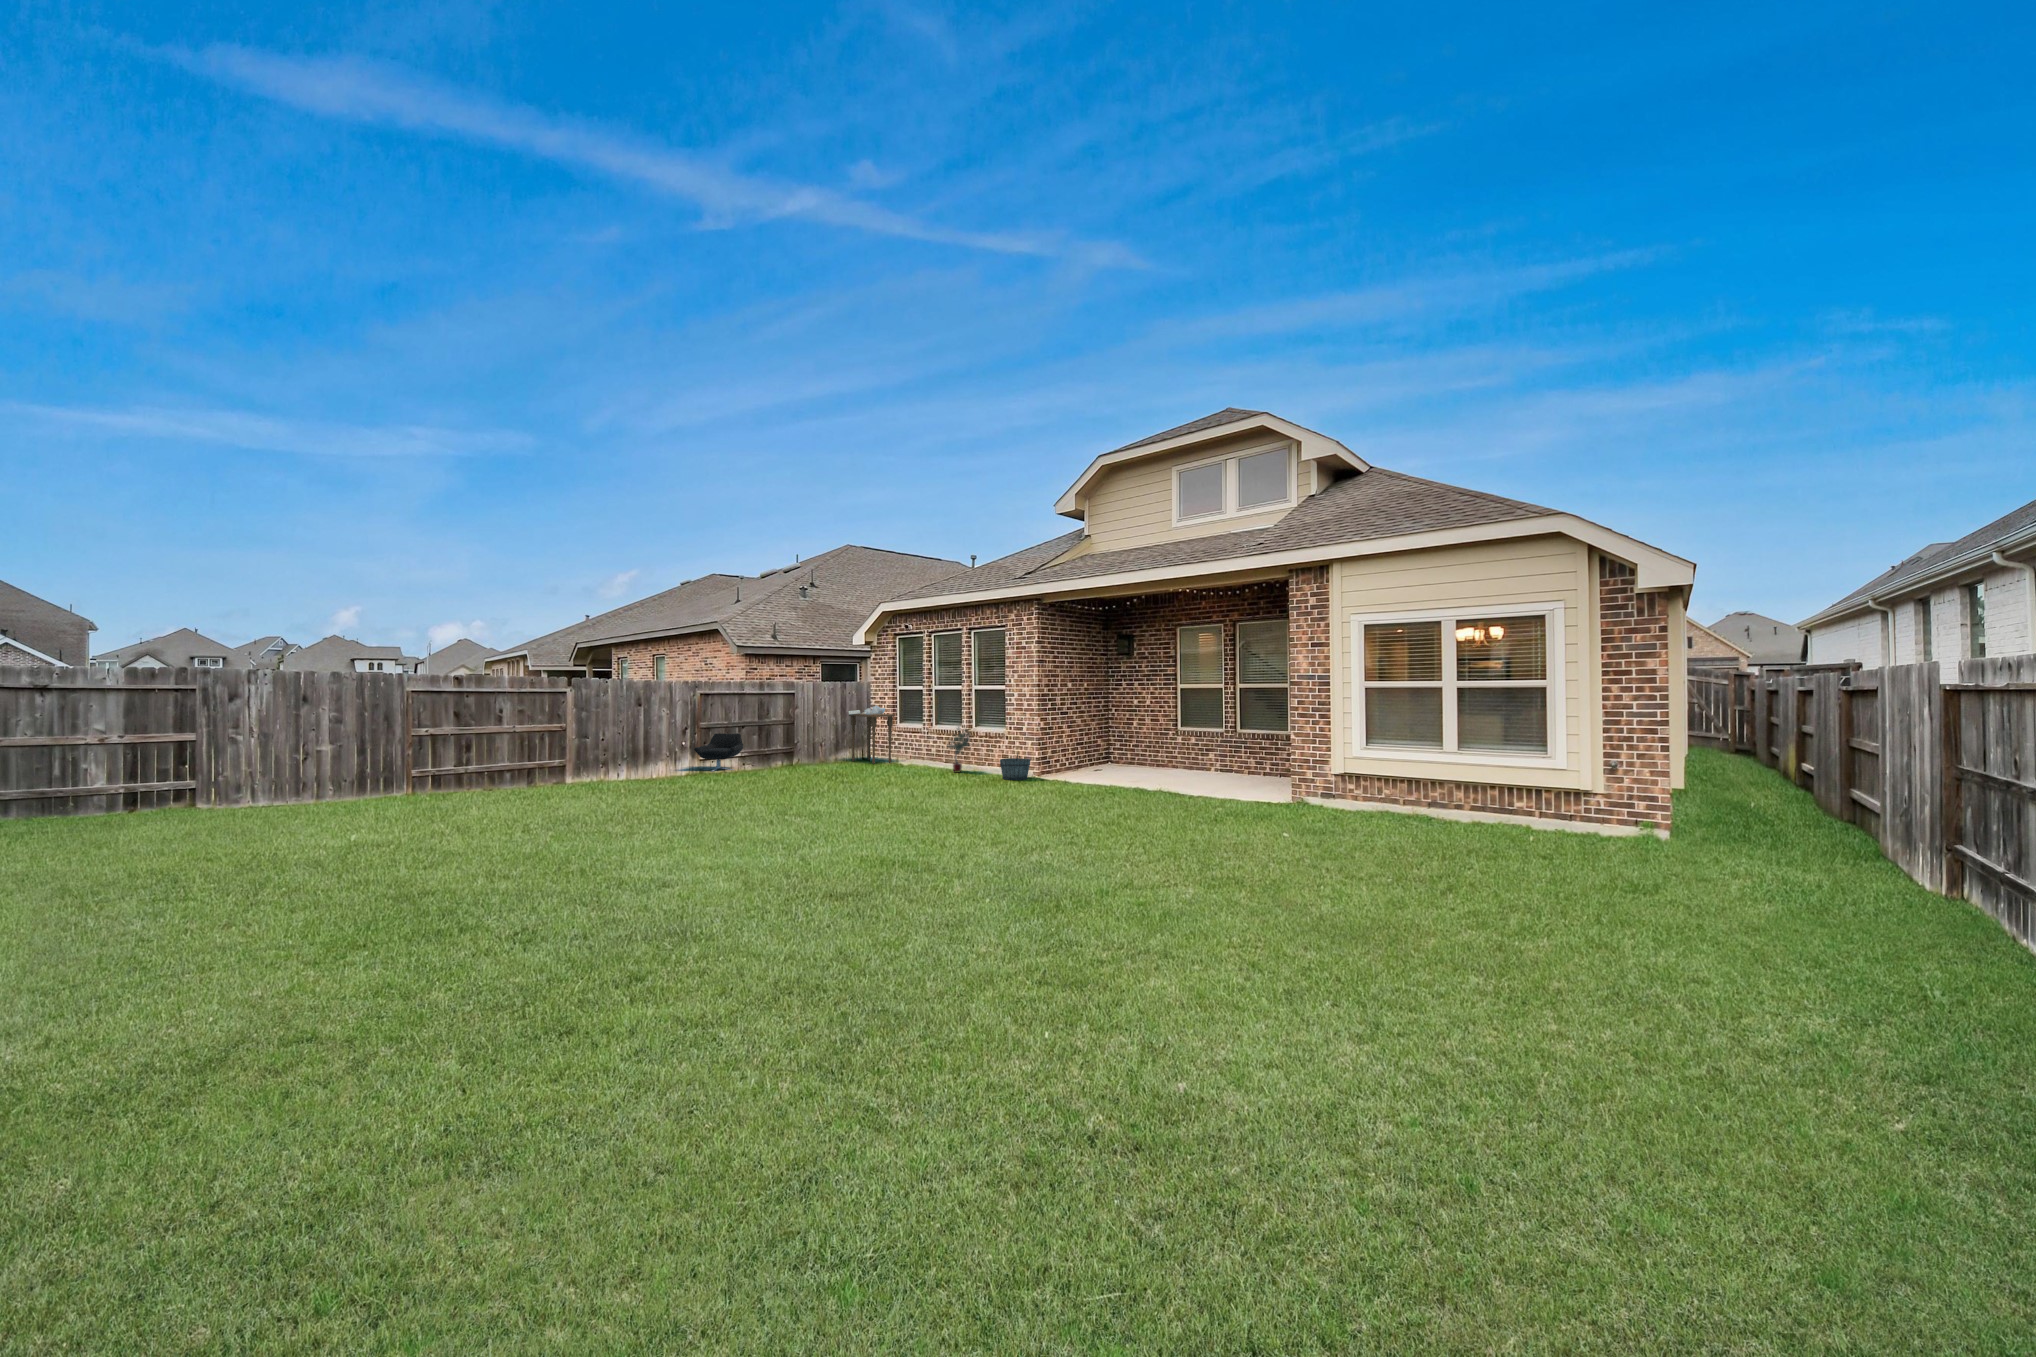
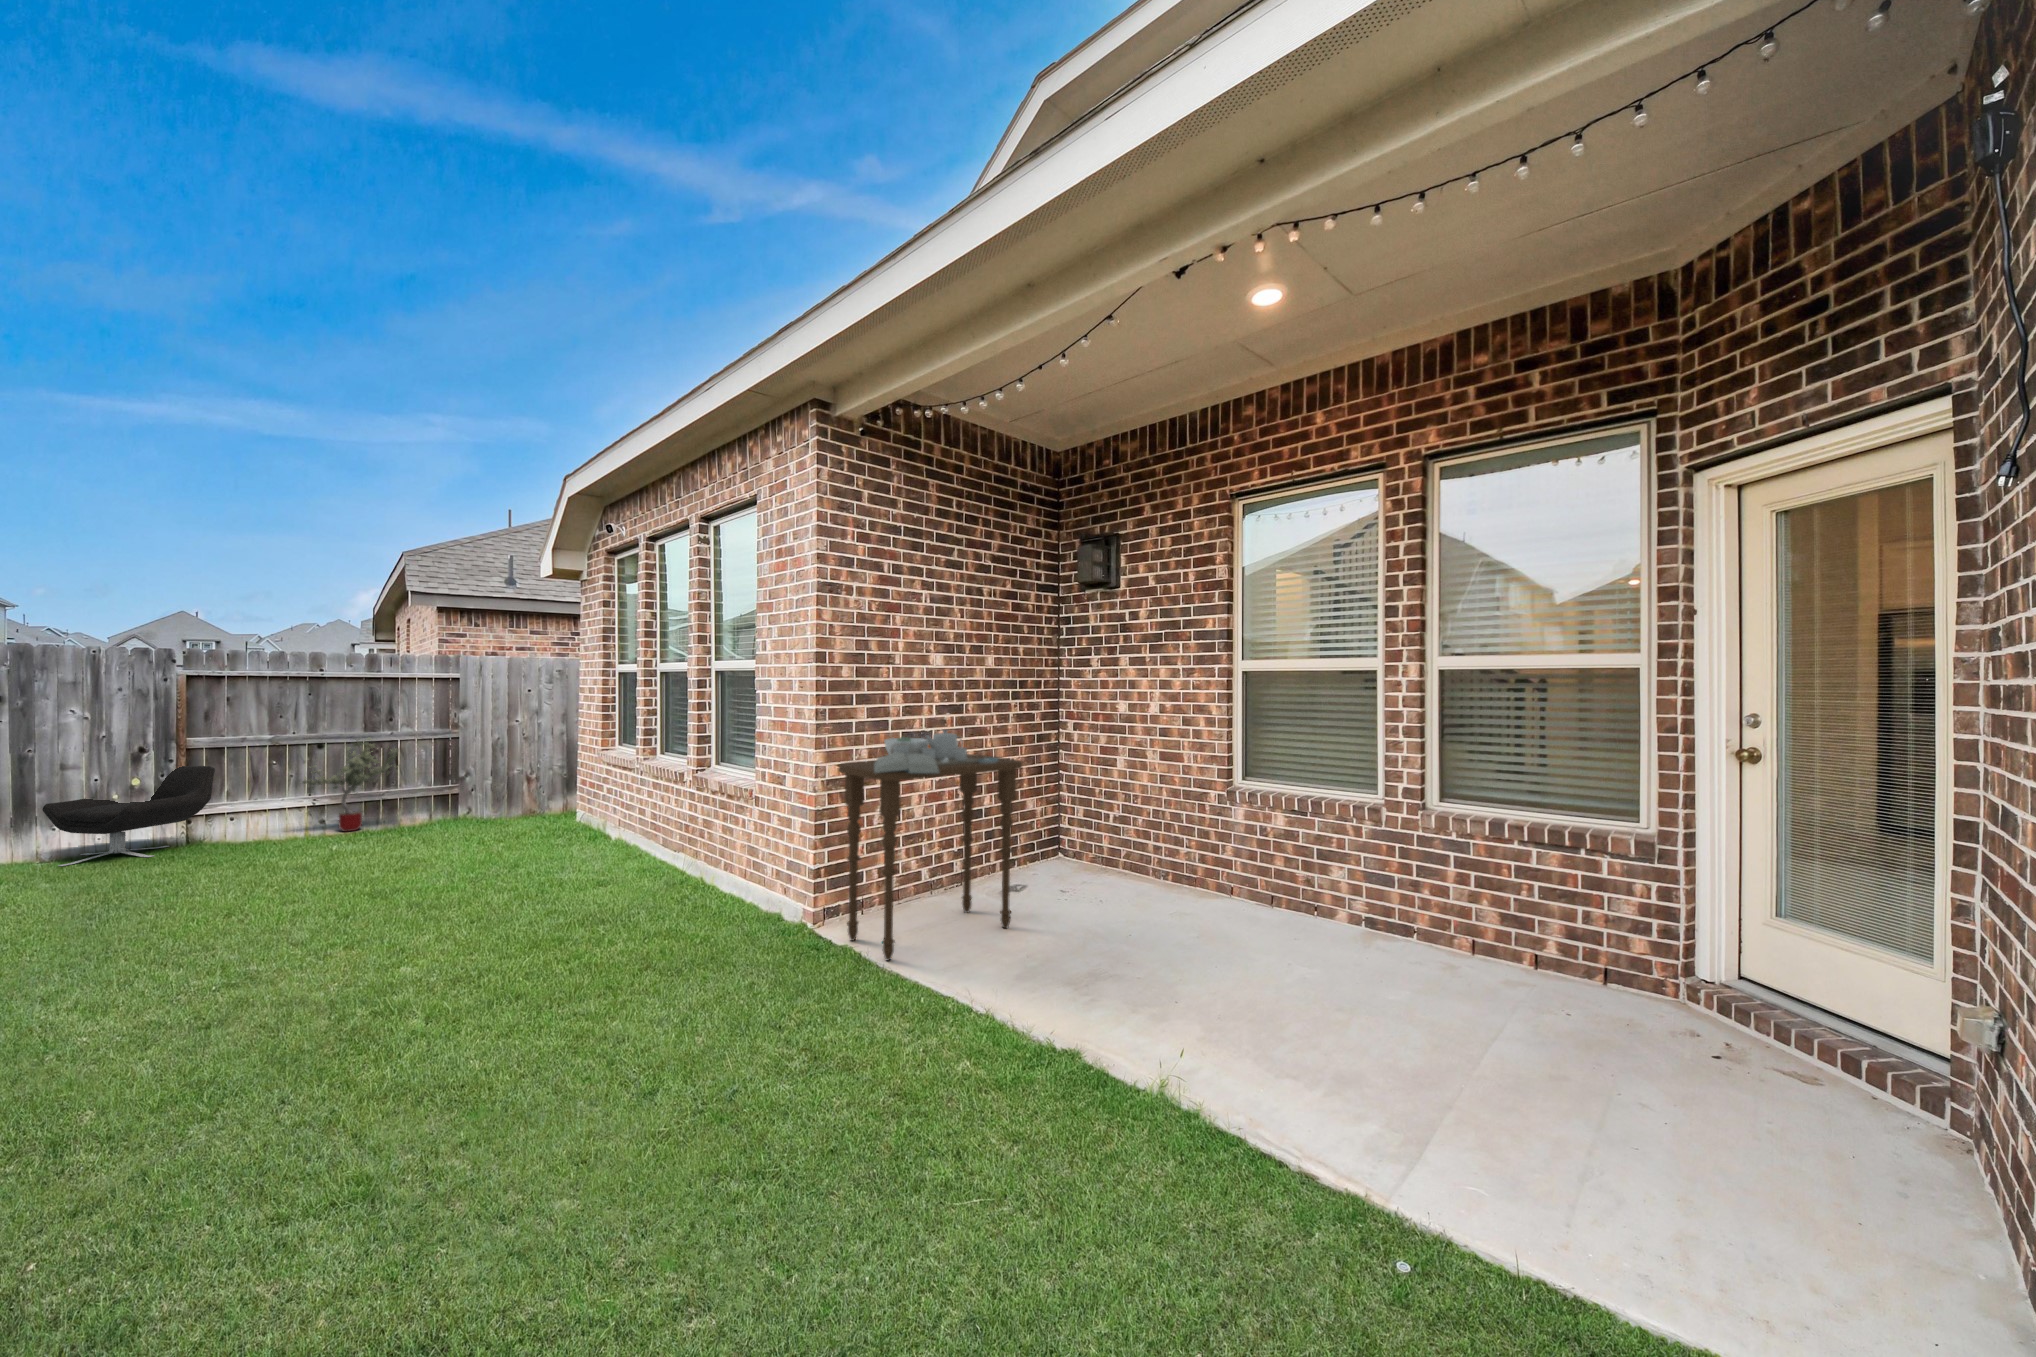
side table: present [849,705,894,764] -> present [839,729,1022,960]
potted tree: present [947,727,972,772] -> present [302,738,398,832]
wooden bucket: present [1000,754,1030,780] -> none [679,859,784,953]

